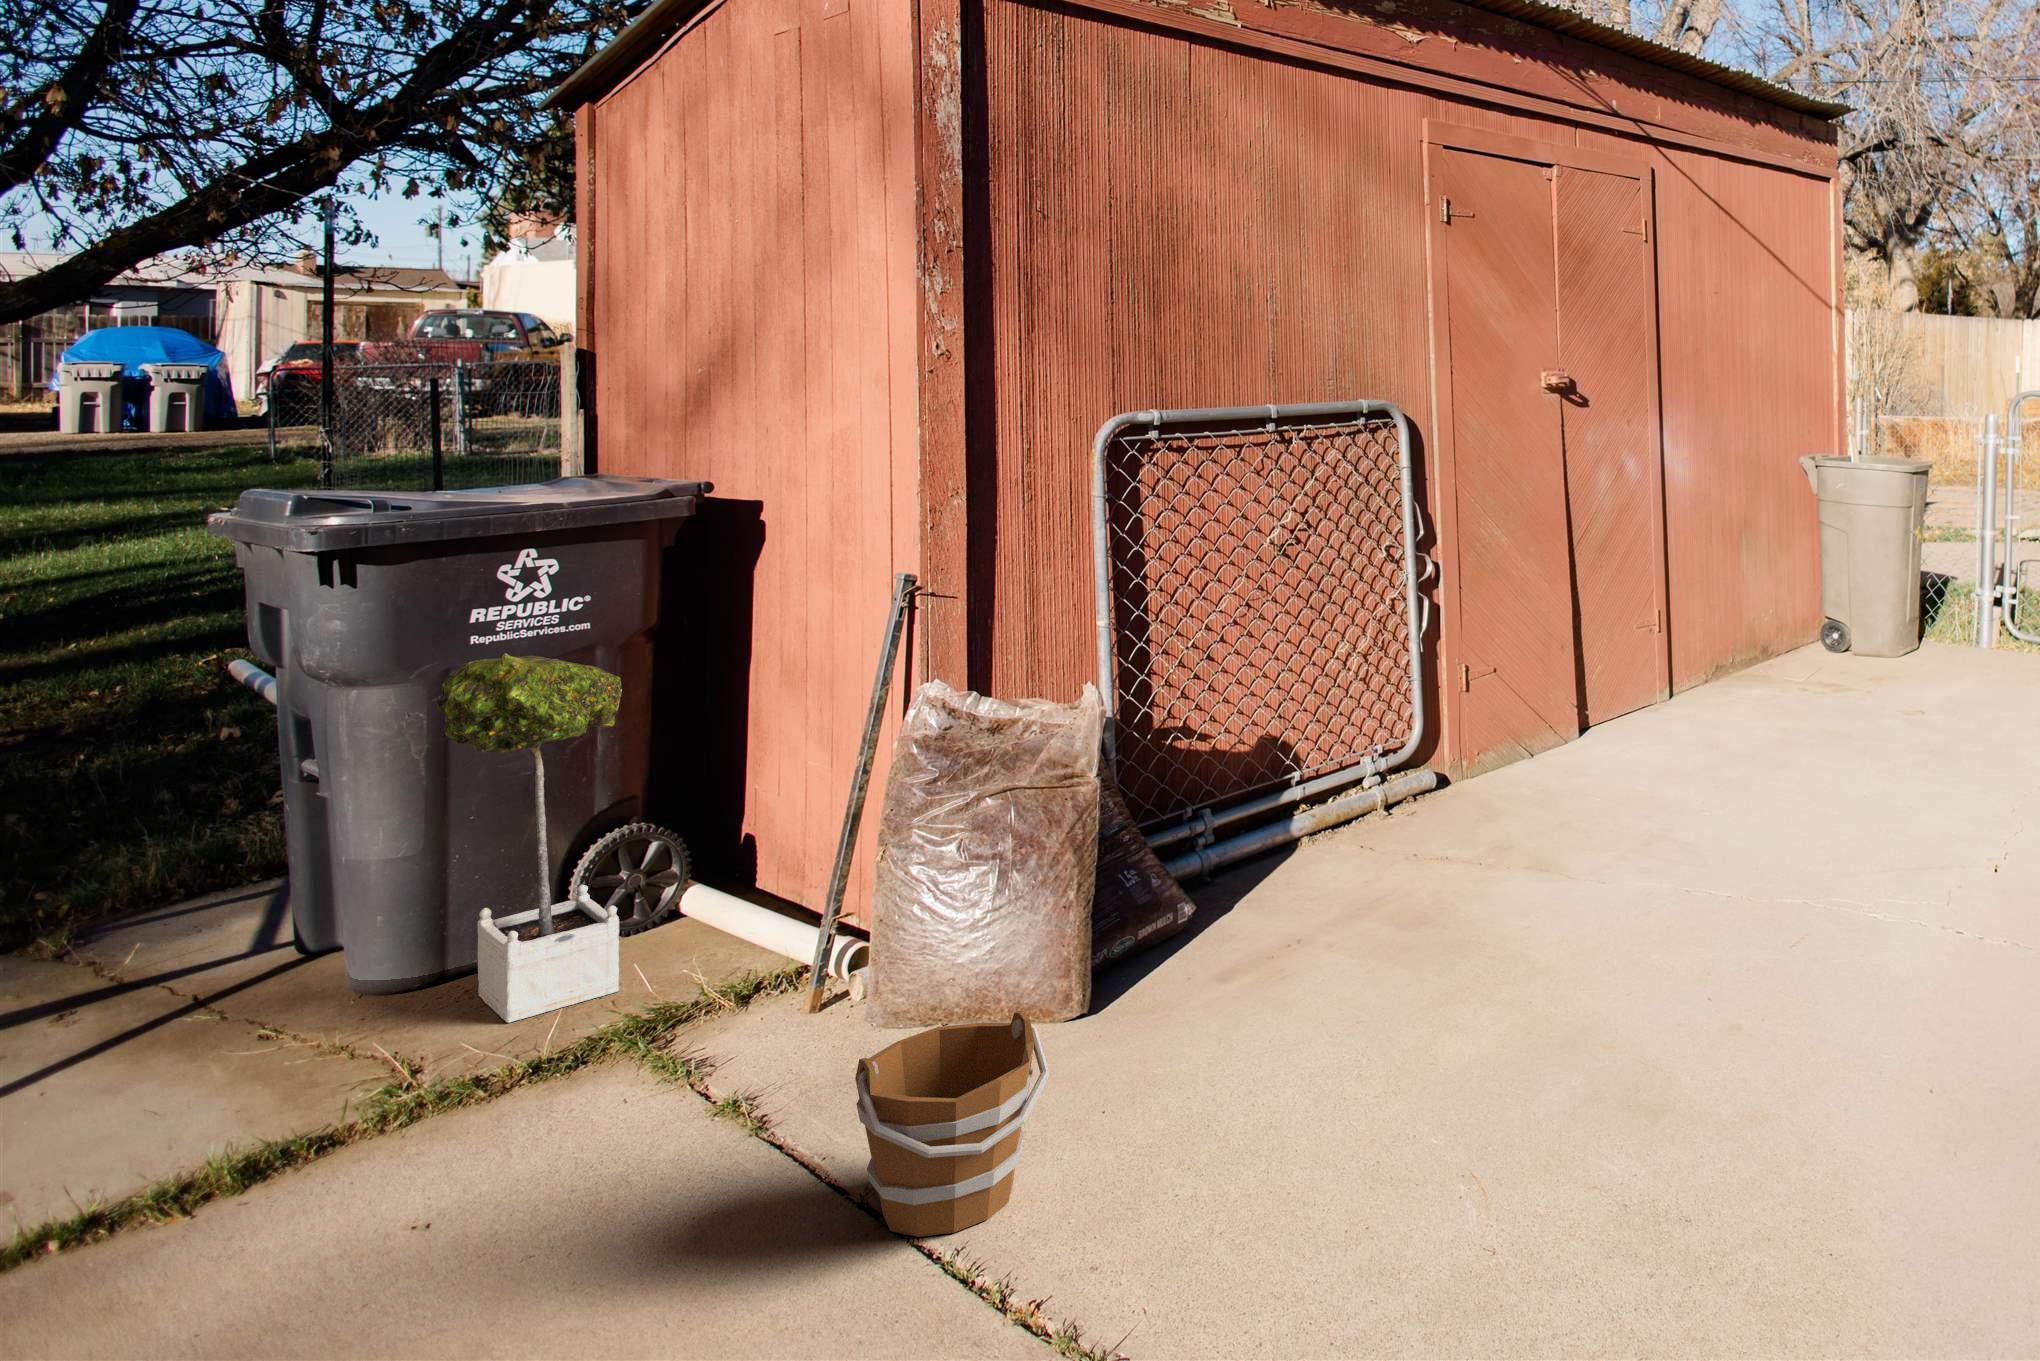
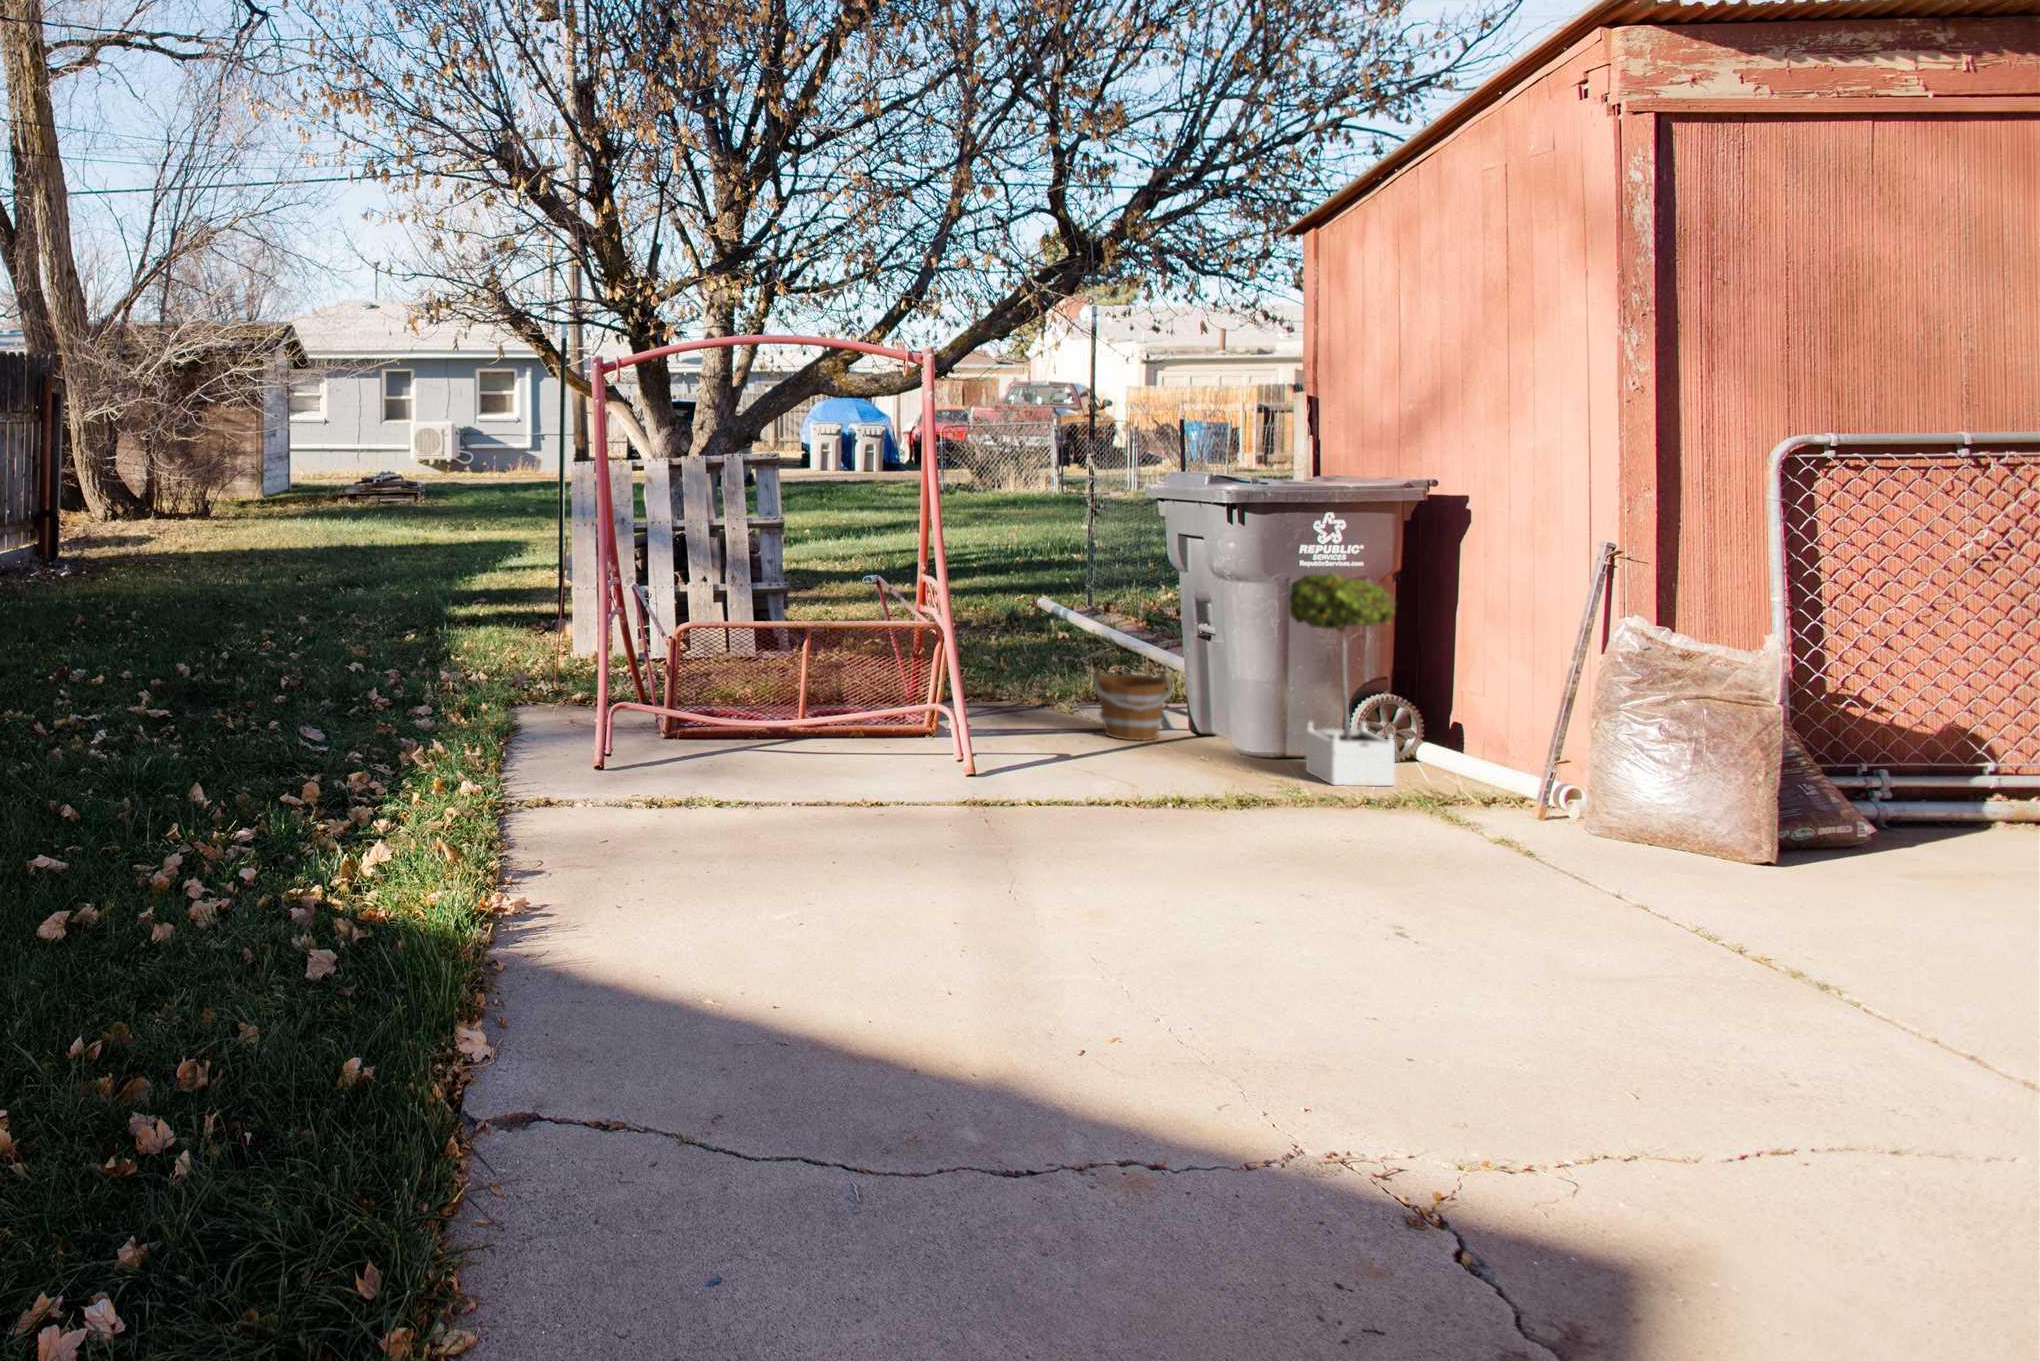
bucket: present [855,1011,1050,1237] -> present [1094,670,1172,741]

